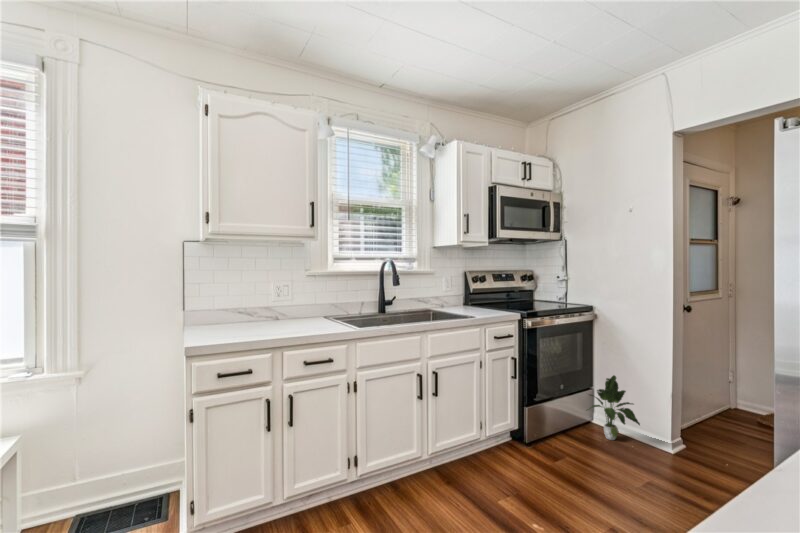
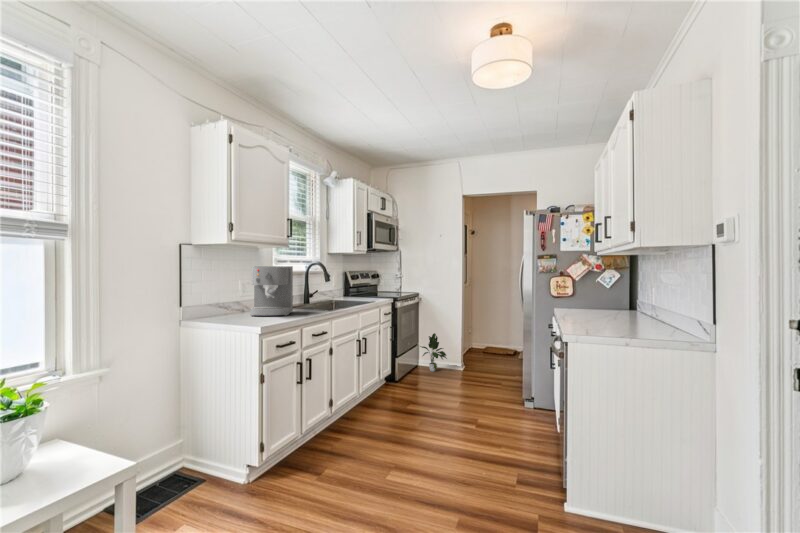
coffee maker: none [243,265,310,331] -> present [250,266,293,316]

